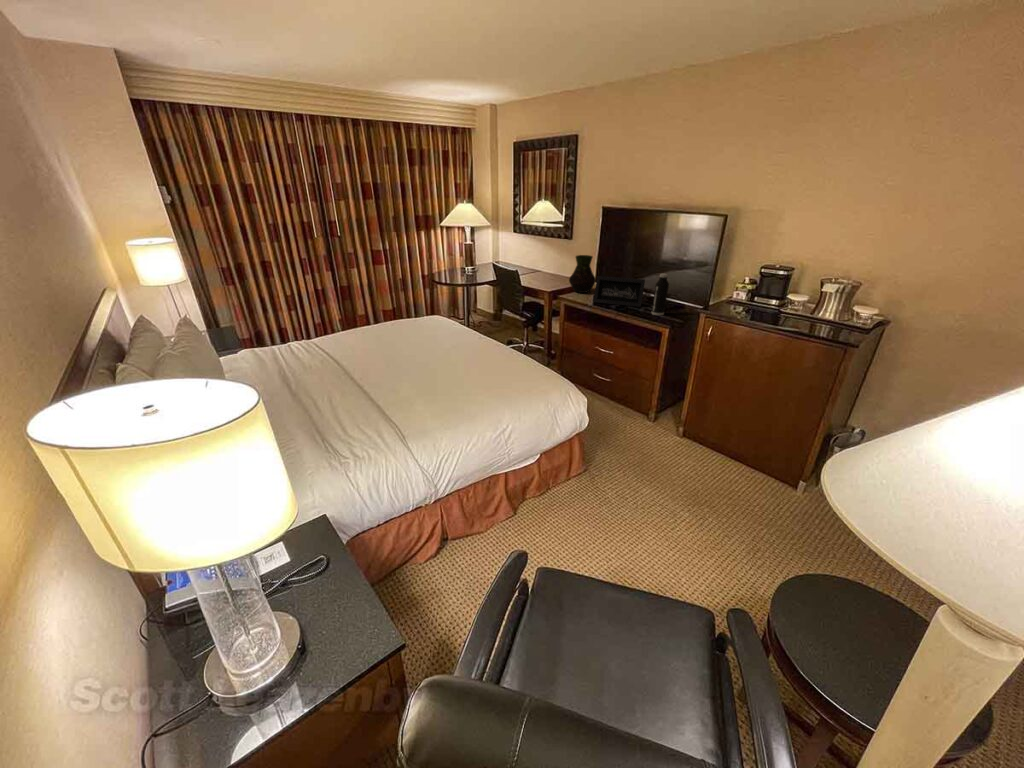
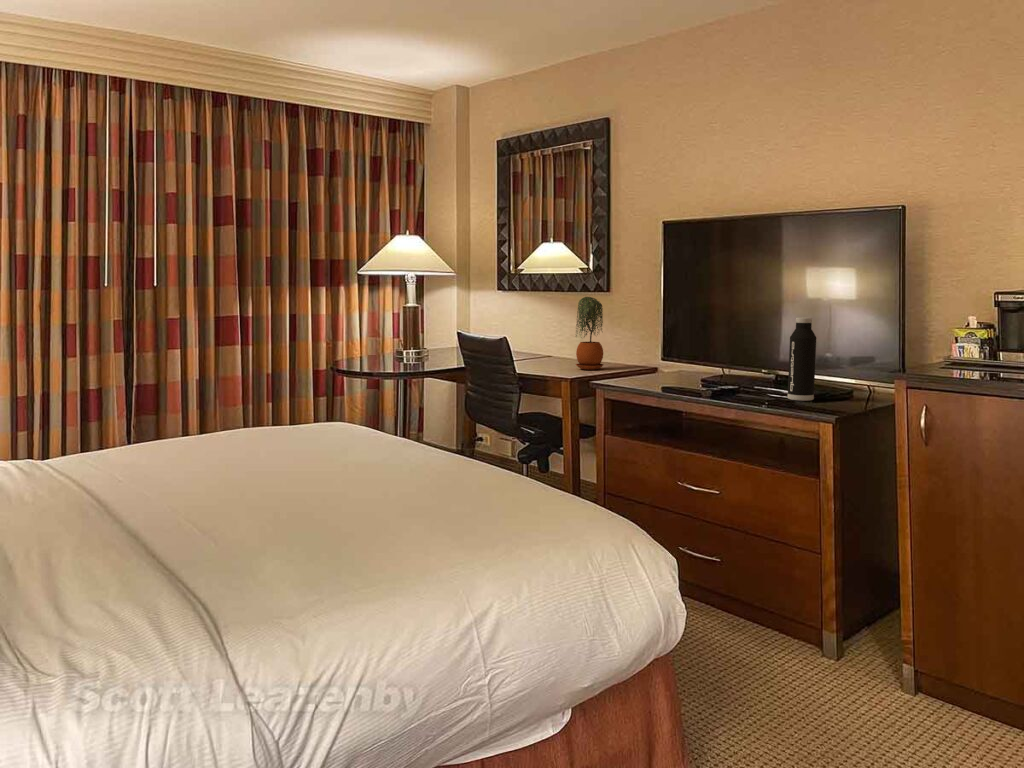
potted plant: none [551,243,566,282] -> present [576,297,603,370]
vase: present [569,255,596,293] -> none [613,308,667,379]
picture frame: present [594,276,645,307] -> none [666,336,767,393]

